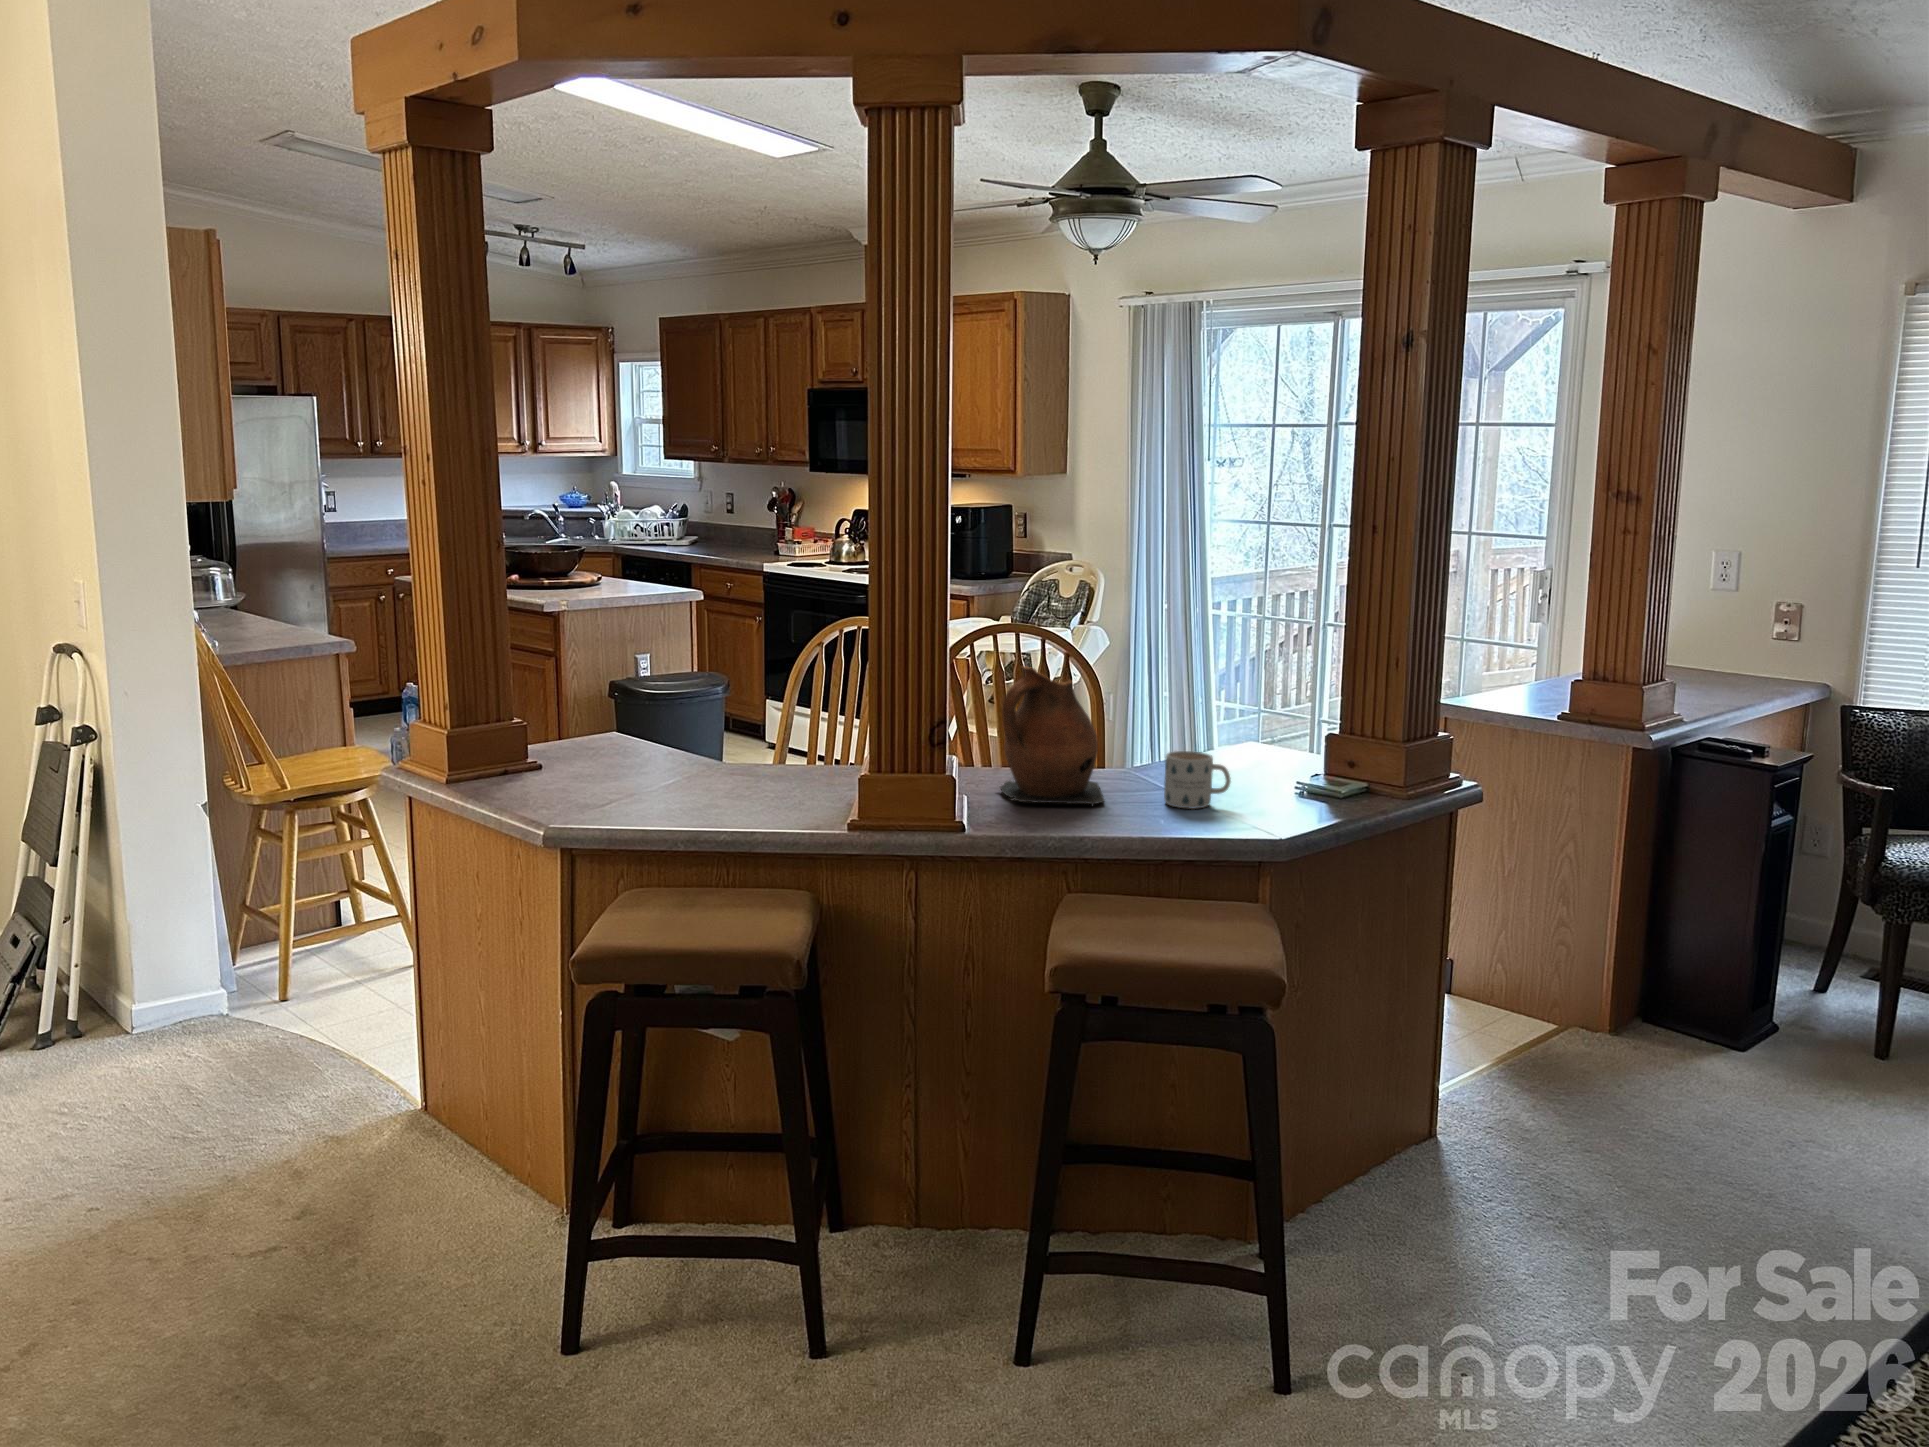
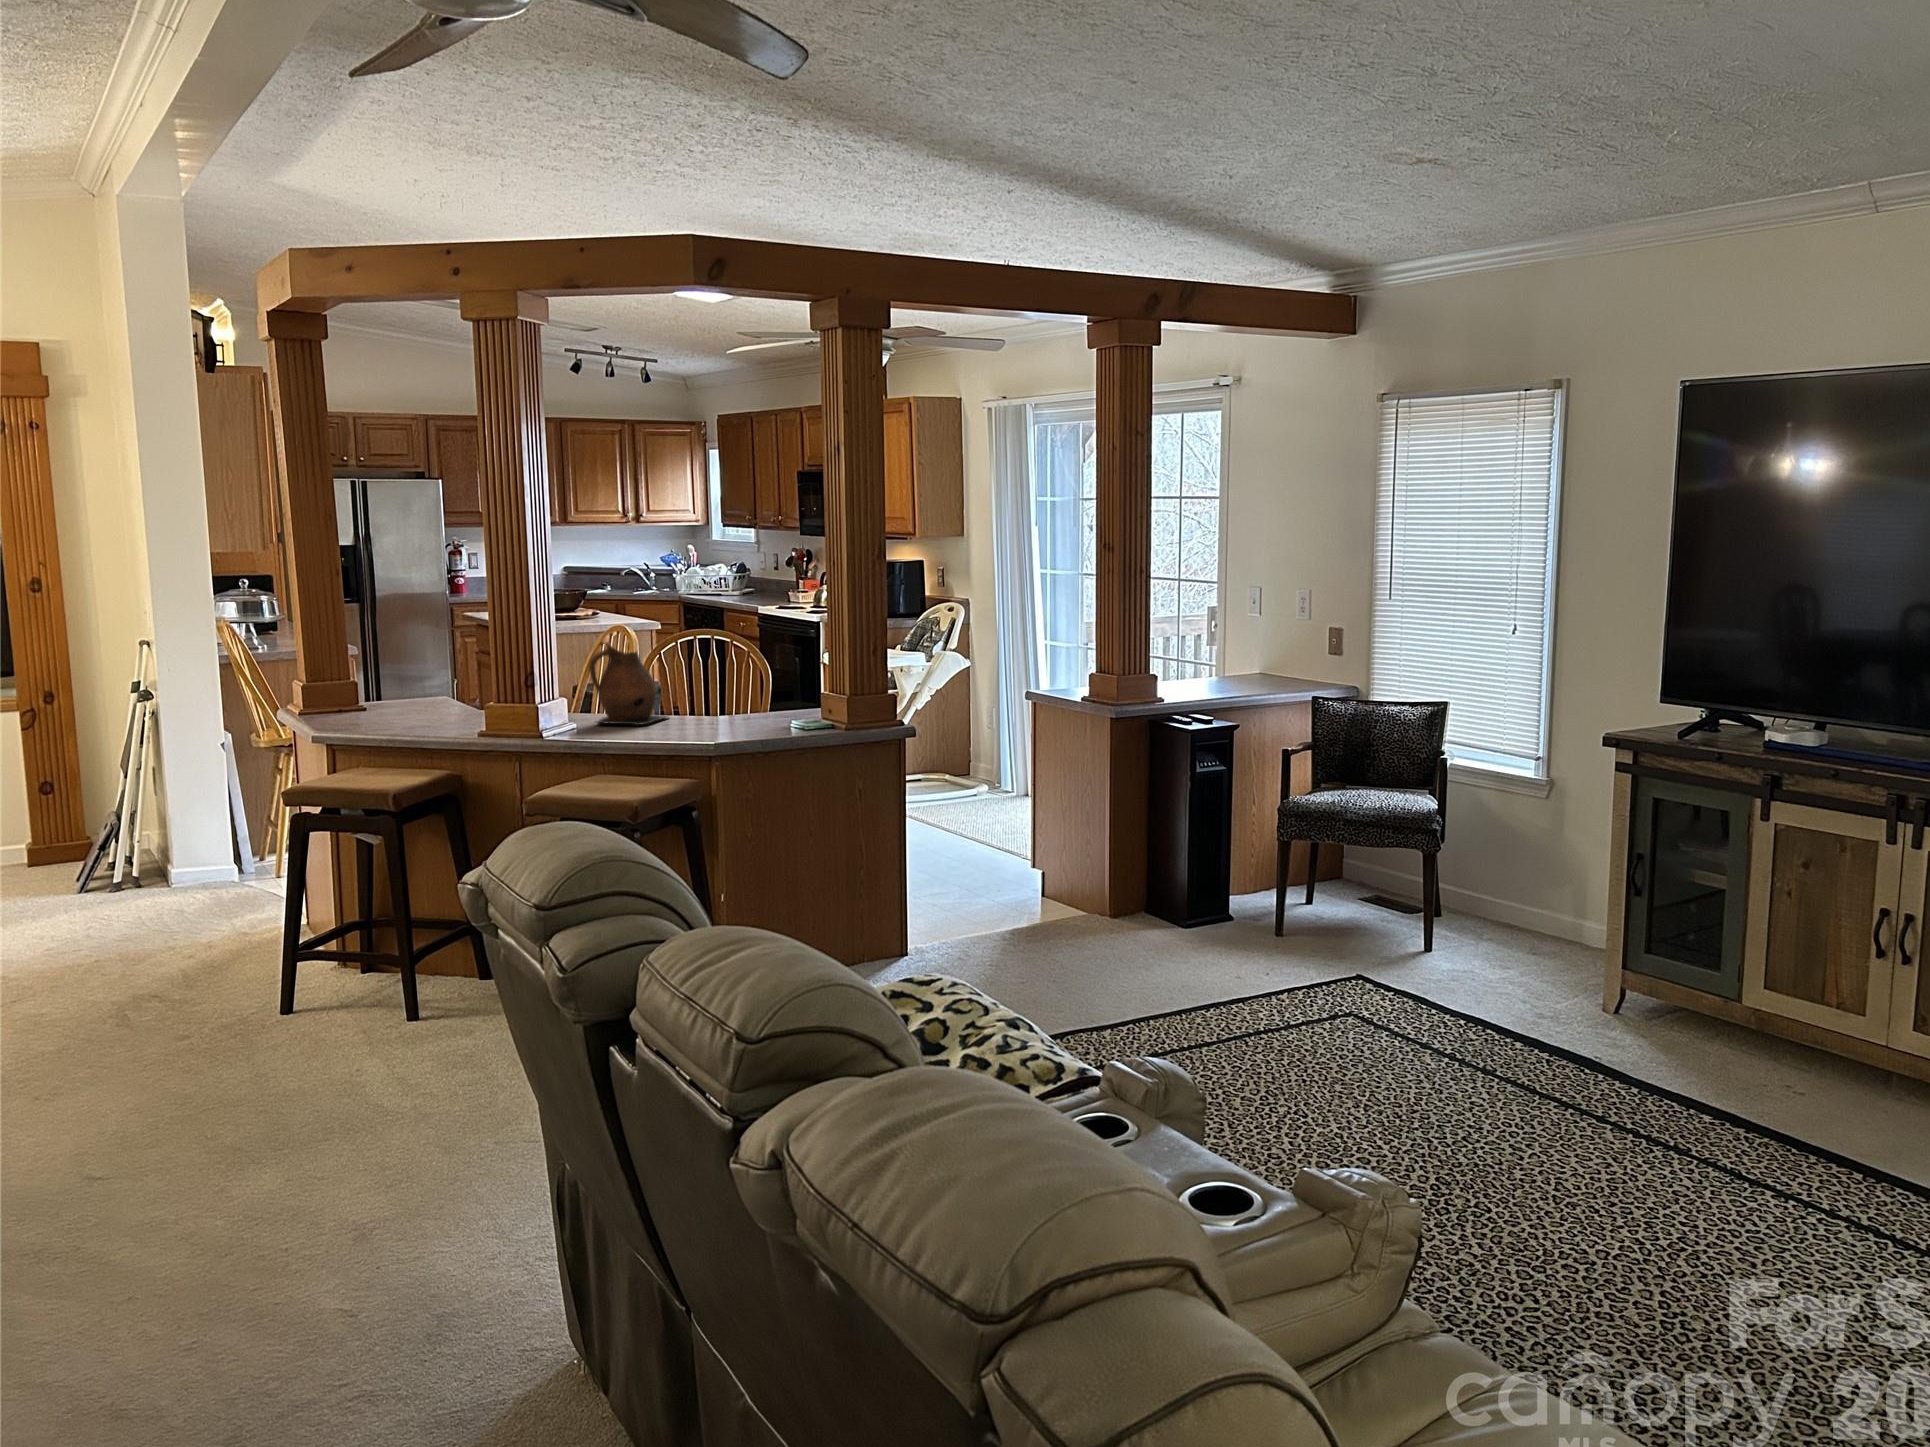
mug: present [1164,751,1231,809] -> none [682,695,717,728]

